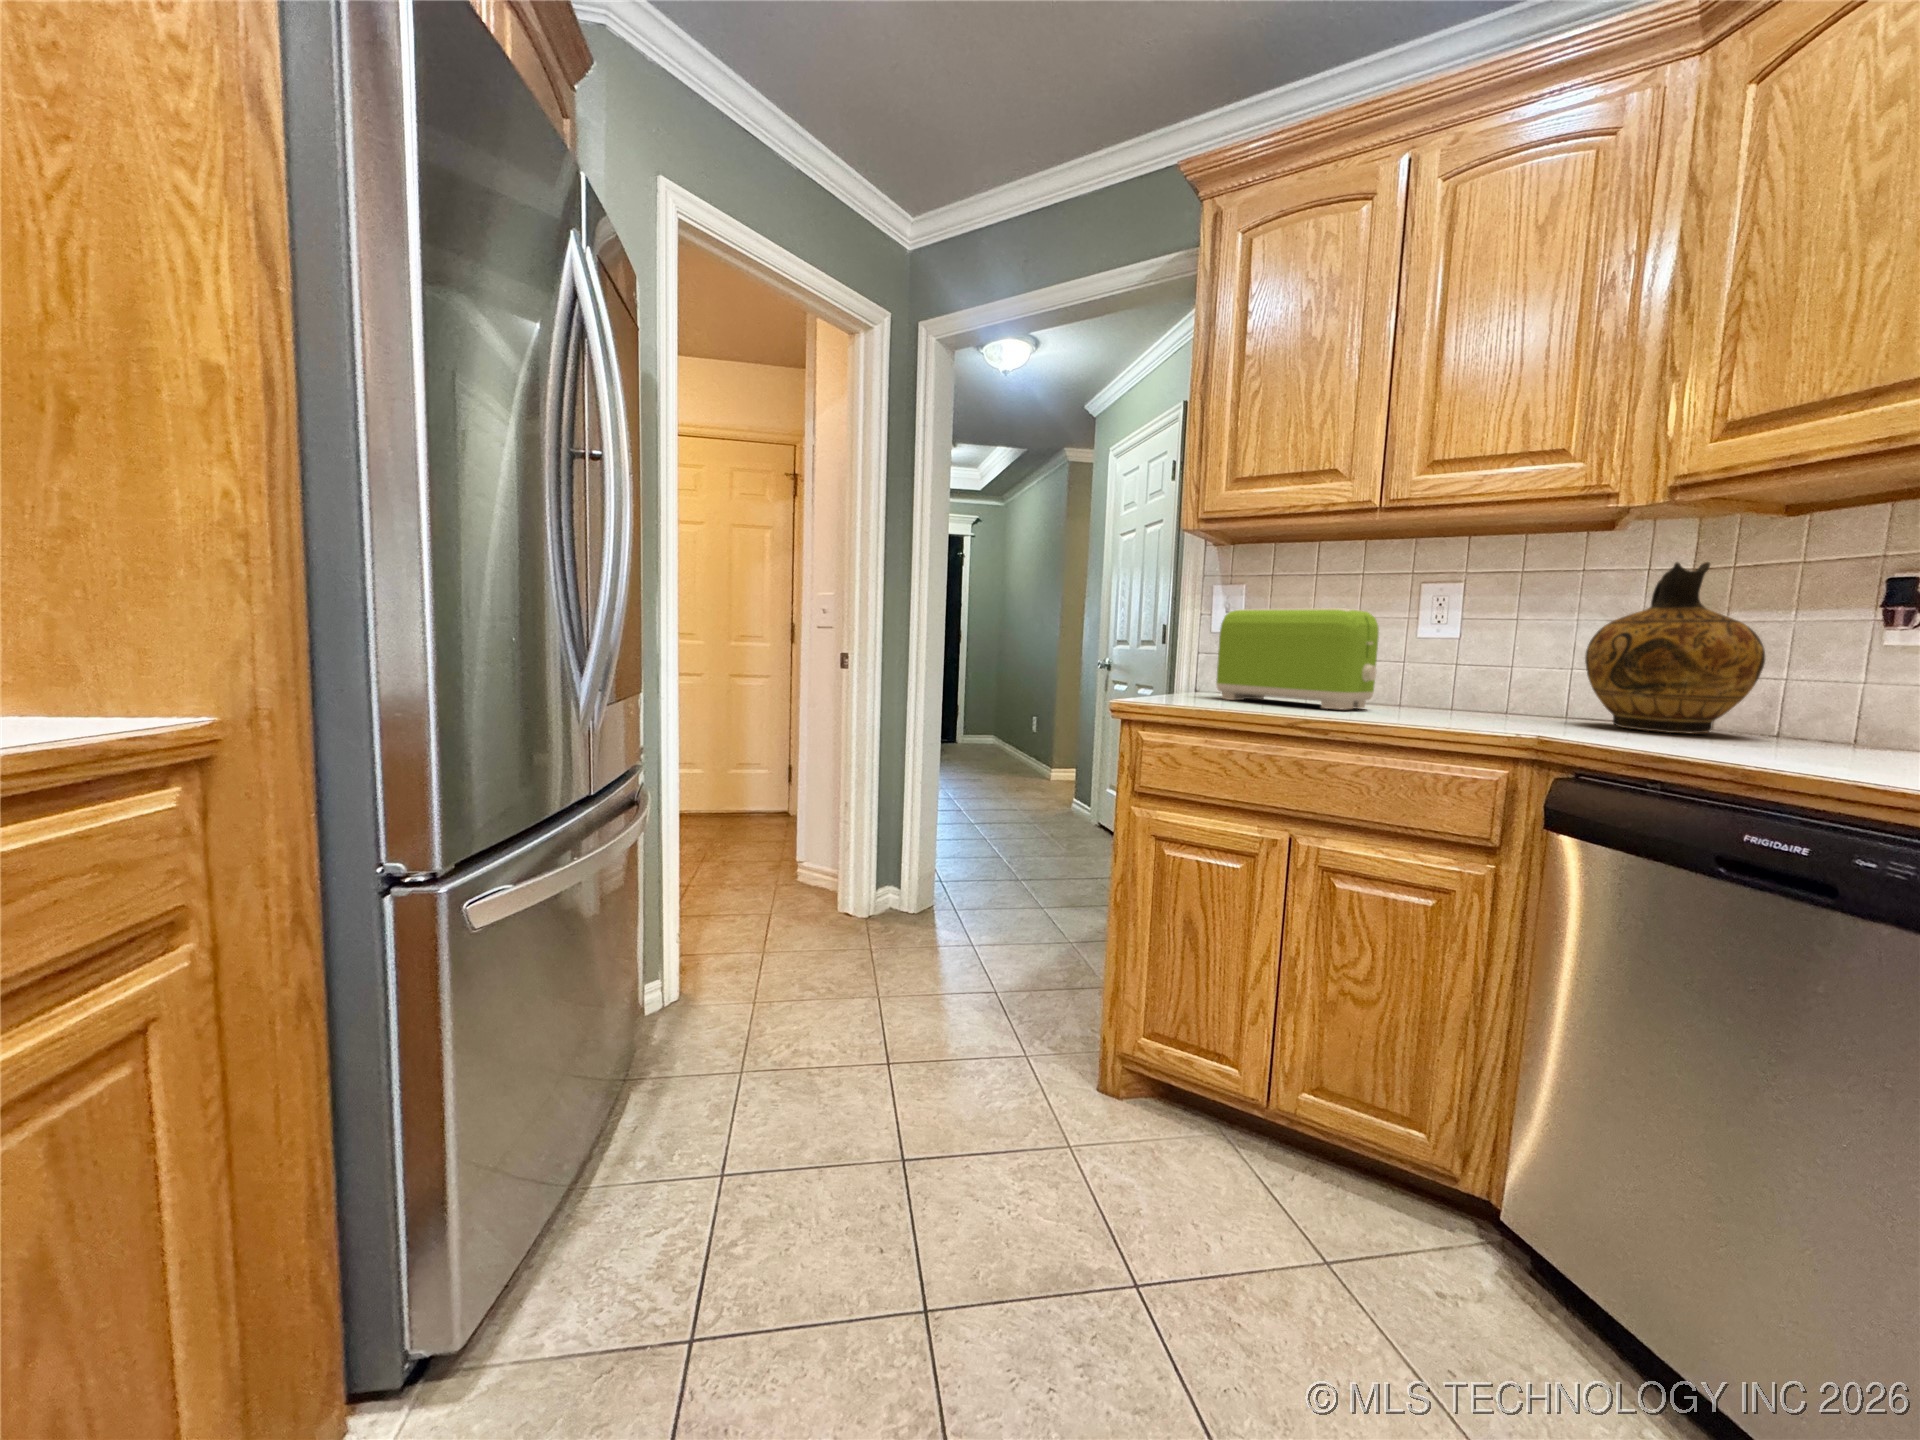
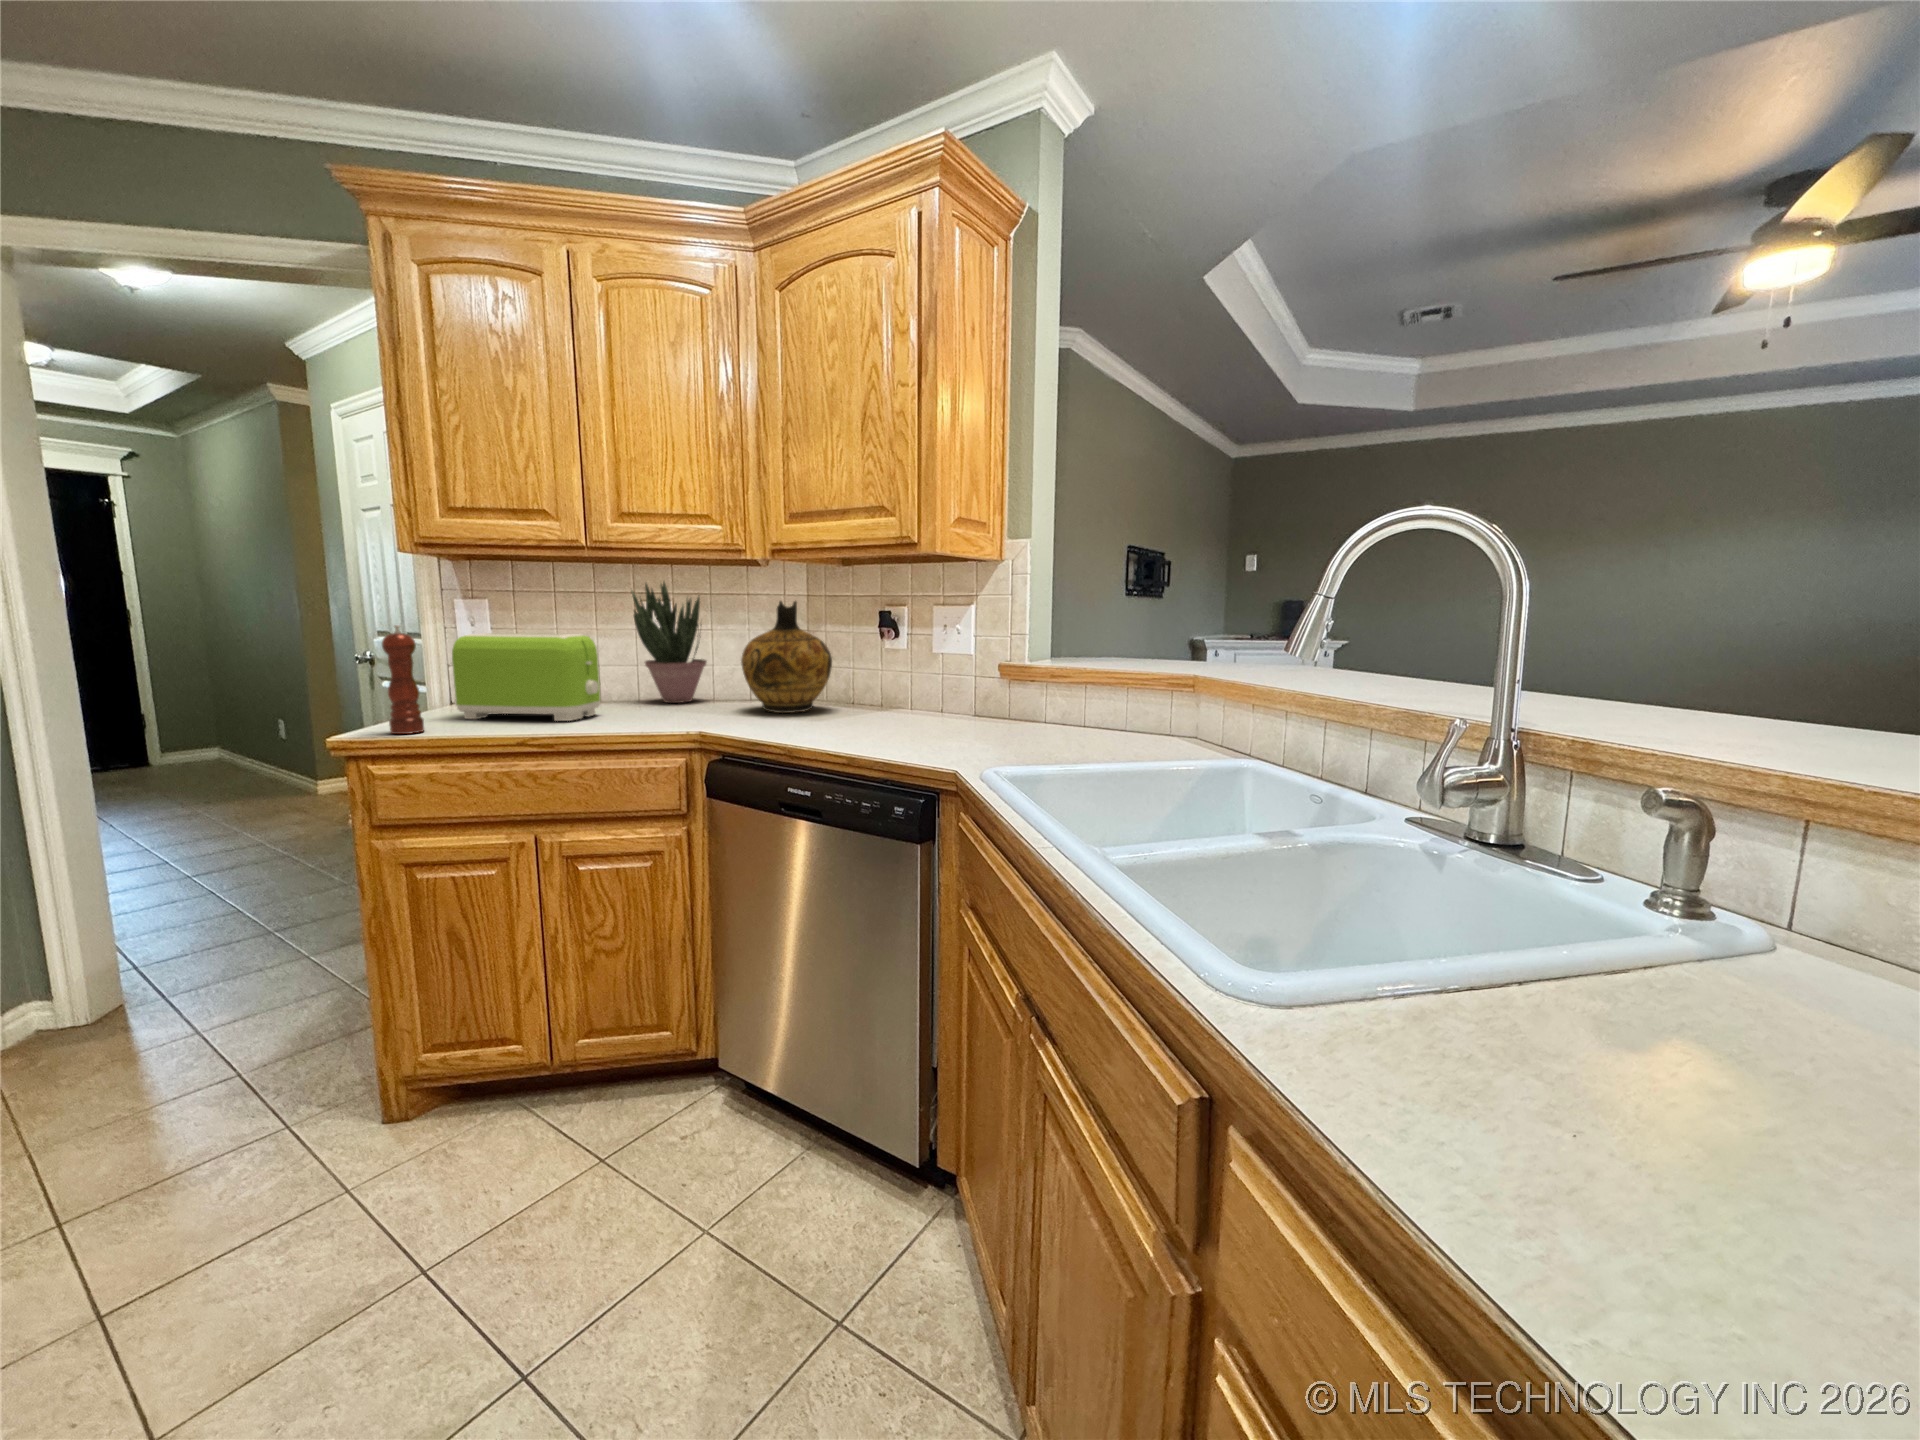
potted plant: none [1414,551,1518,710] -> present [631,582,707,703]
pepper mill: none [1162,590,1198,702] -> present [382,625,424,734]

